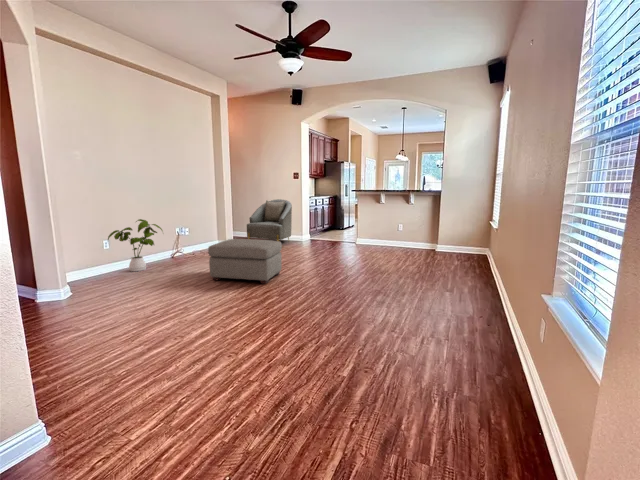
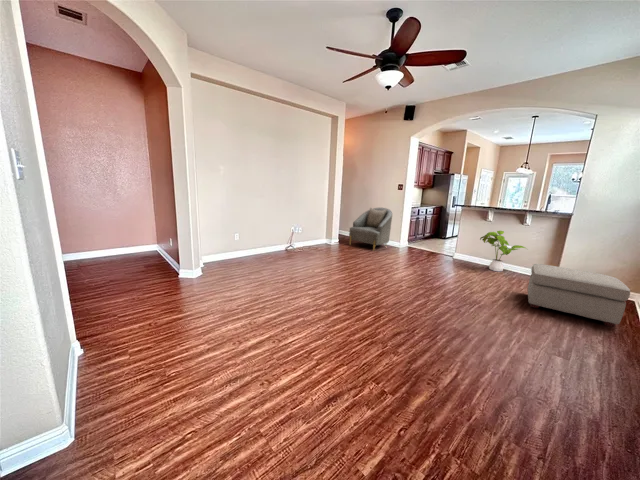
house plant: present [108,219,163,271] -> present [480,231,525,271]
ottoman: present [208,239,282,284] -> present [528,264,630,327]

